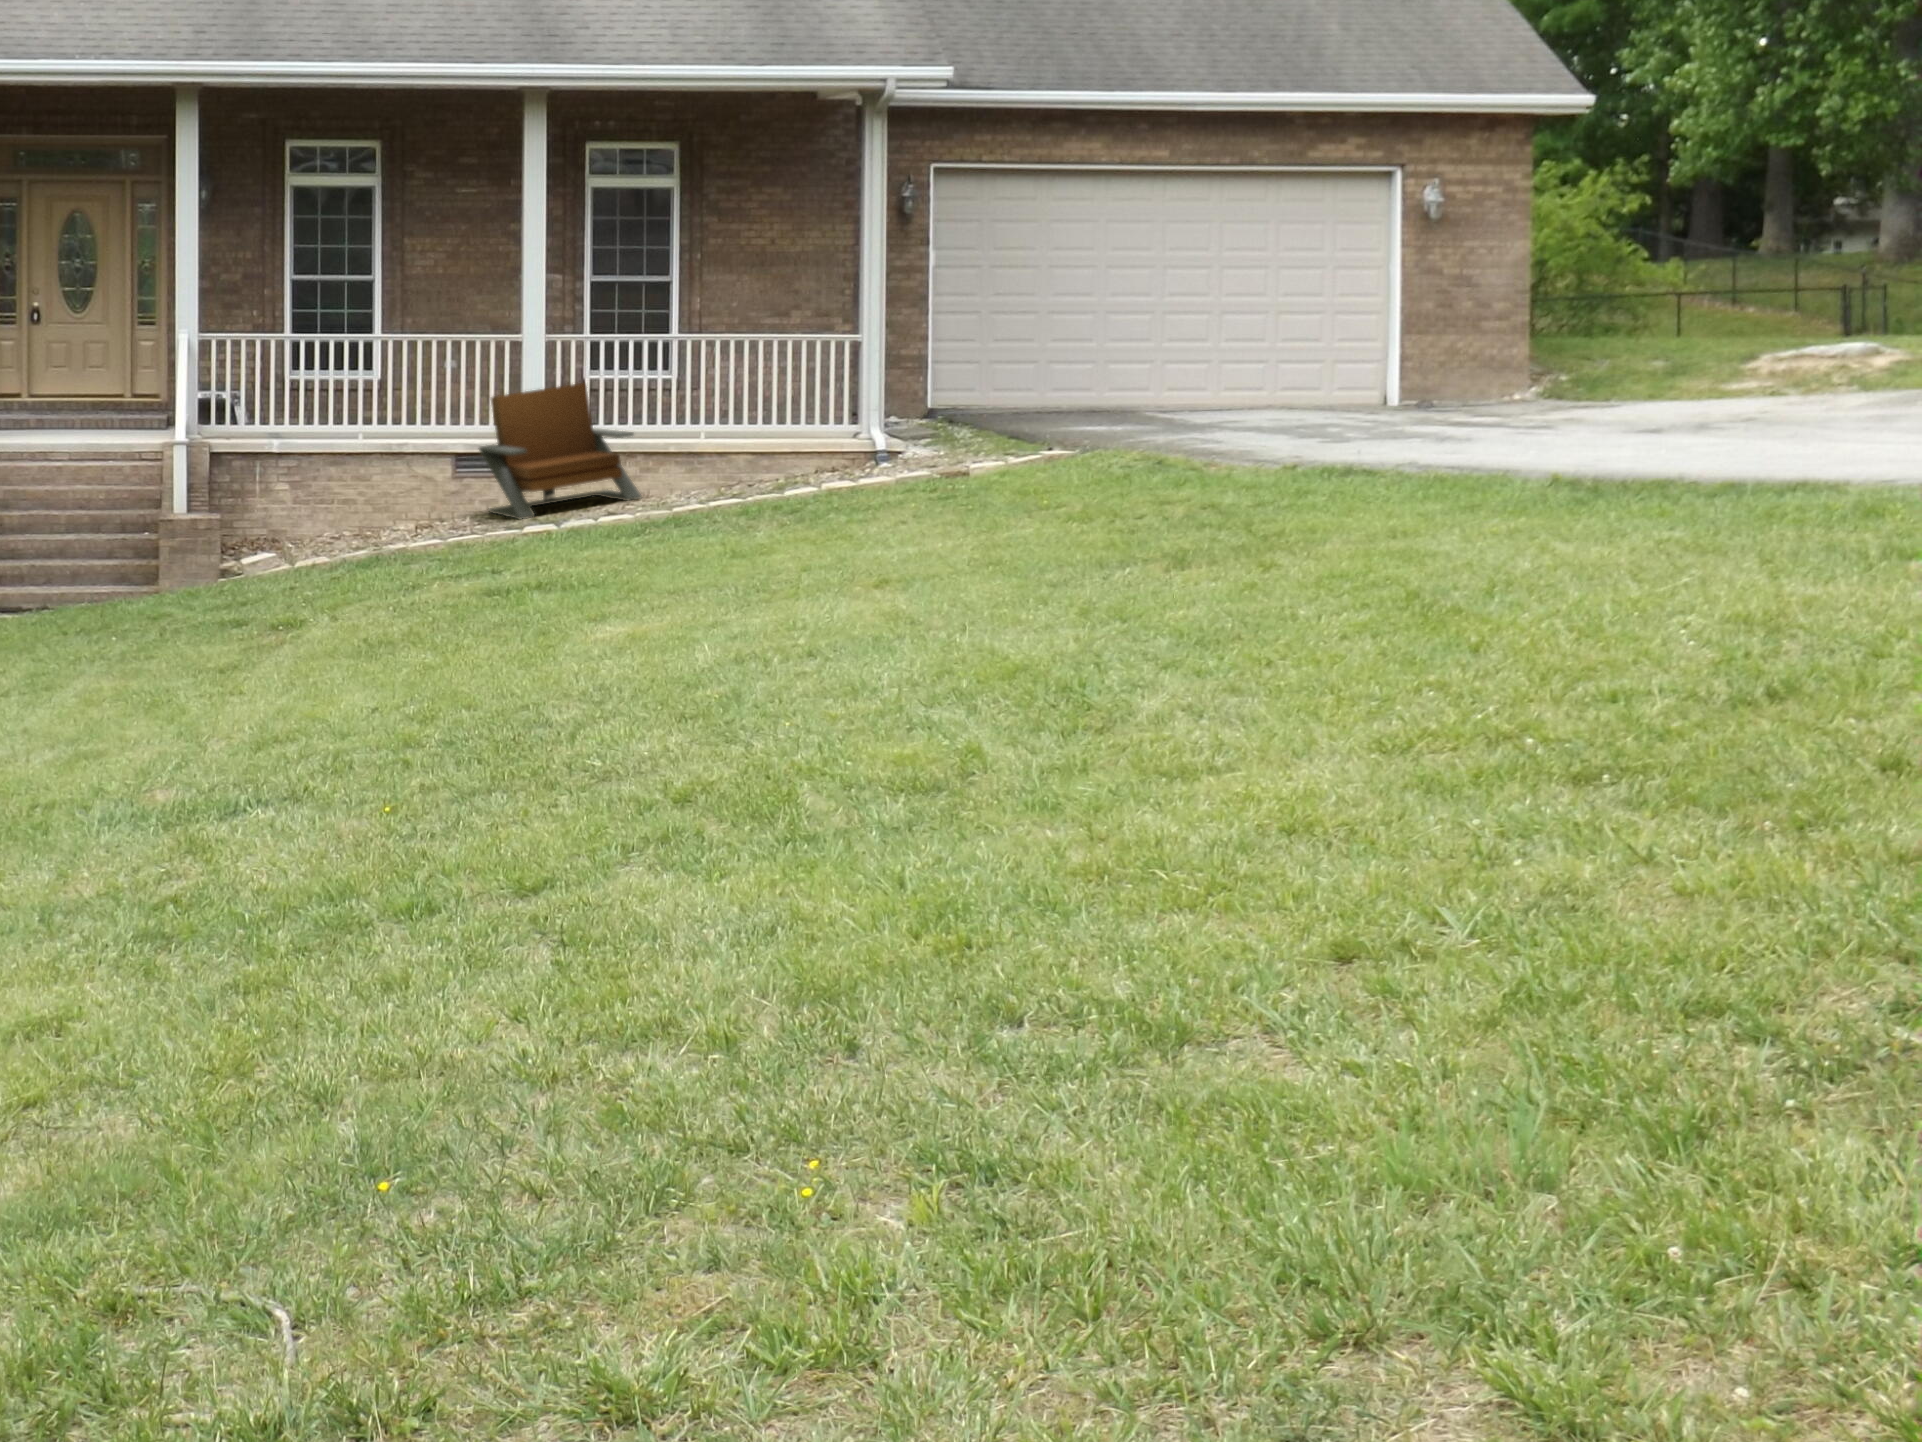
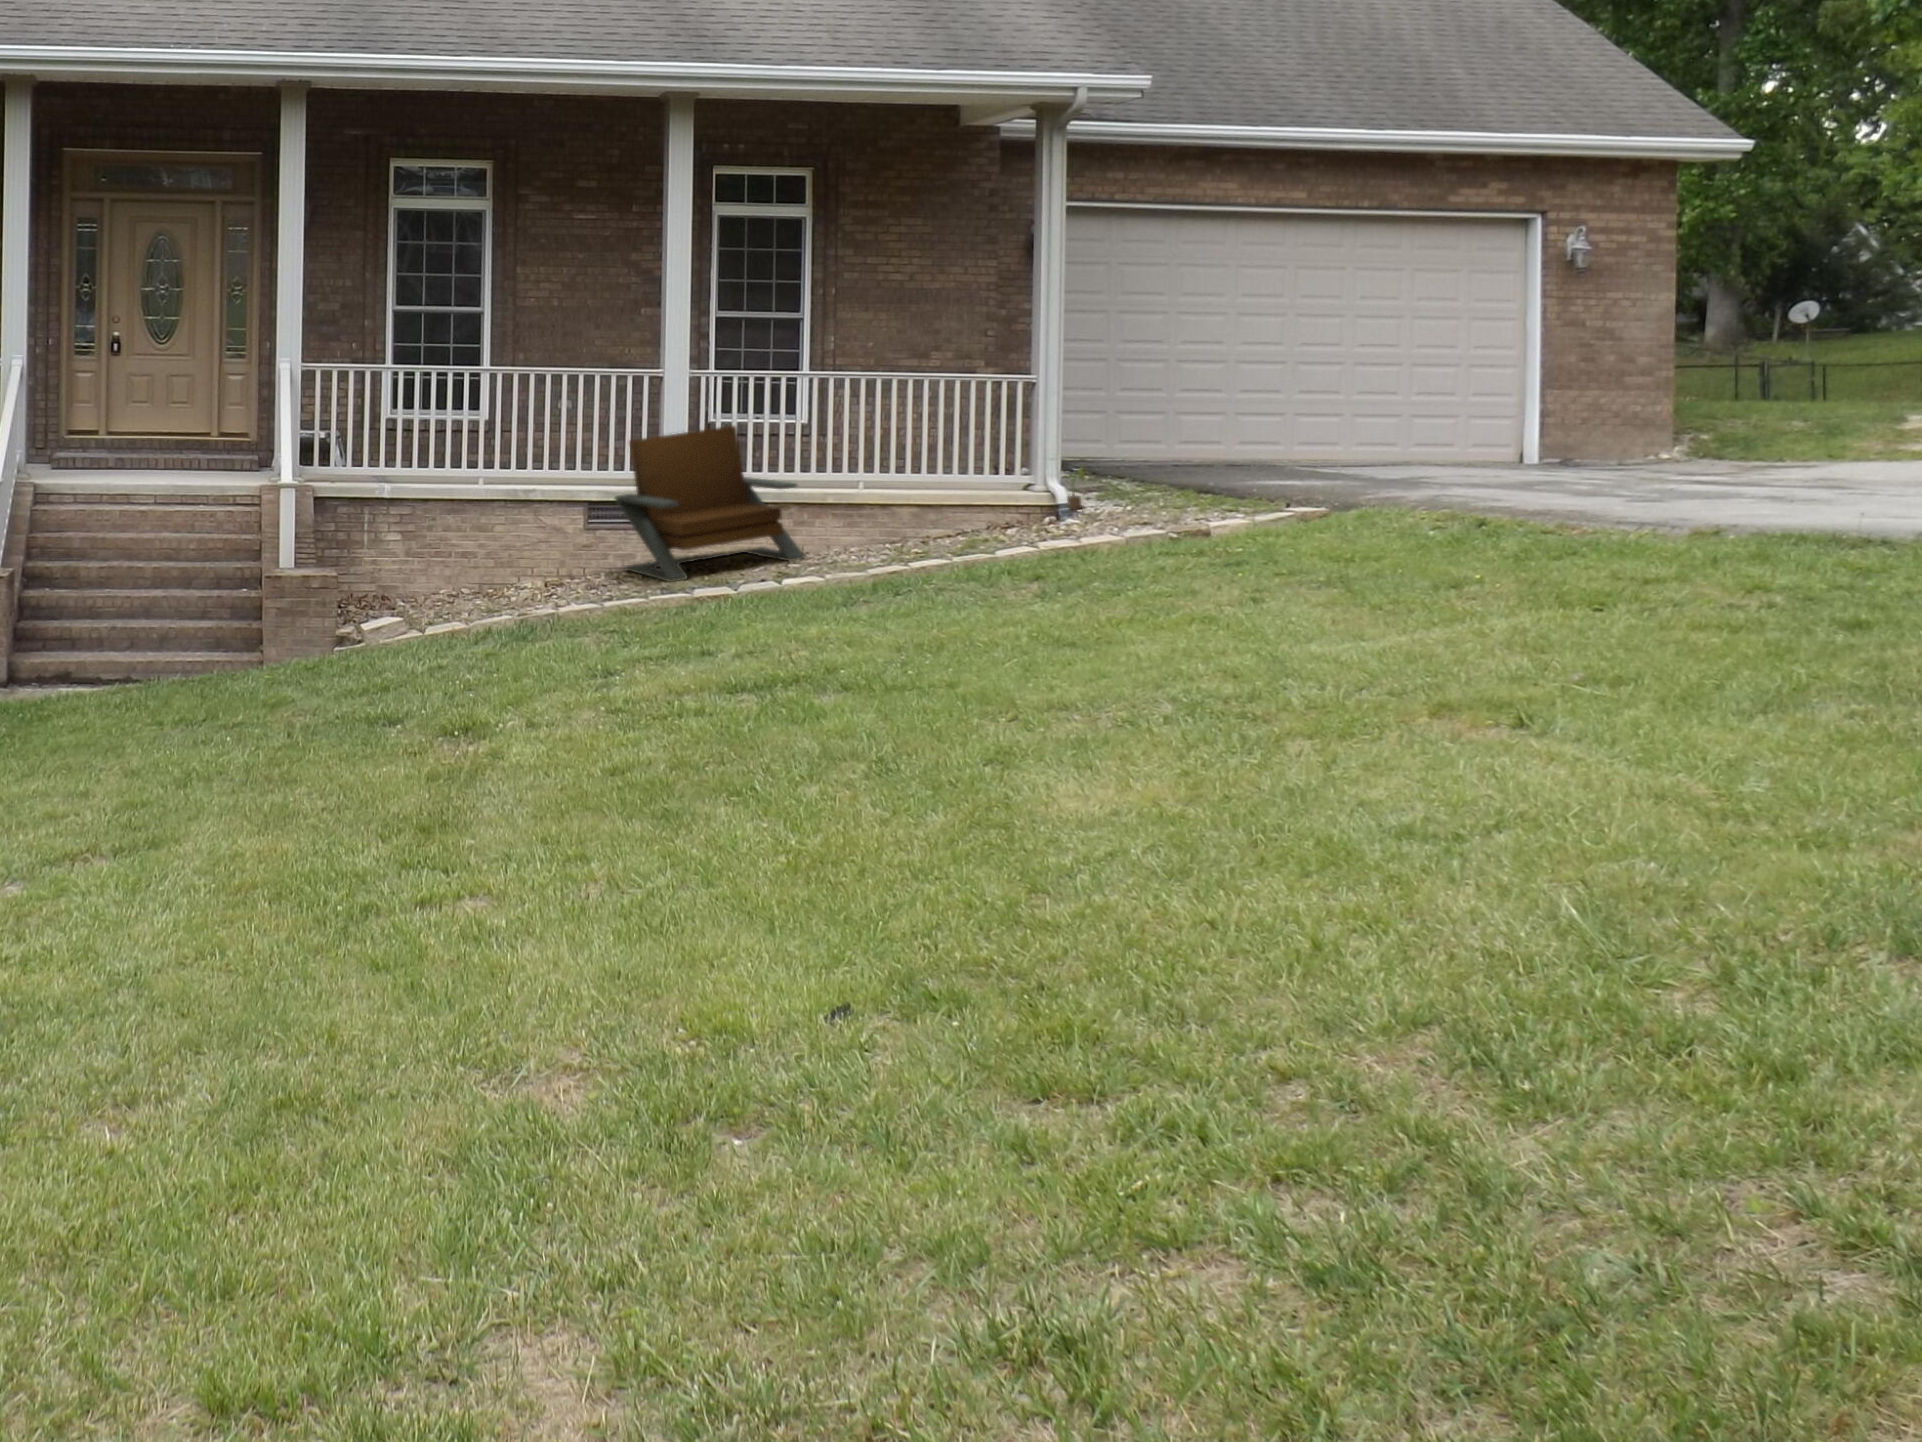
decorative plant: none [886,413,902,454] -> present [1067,465,1084,510]

